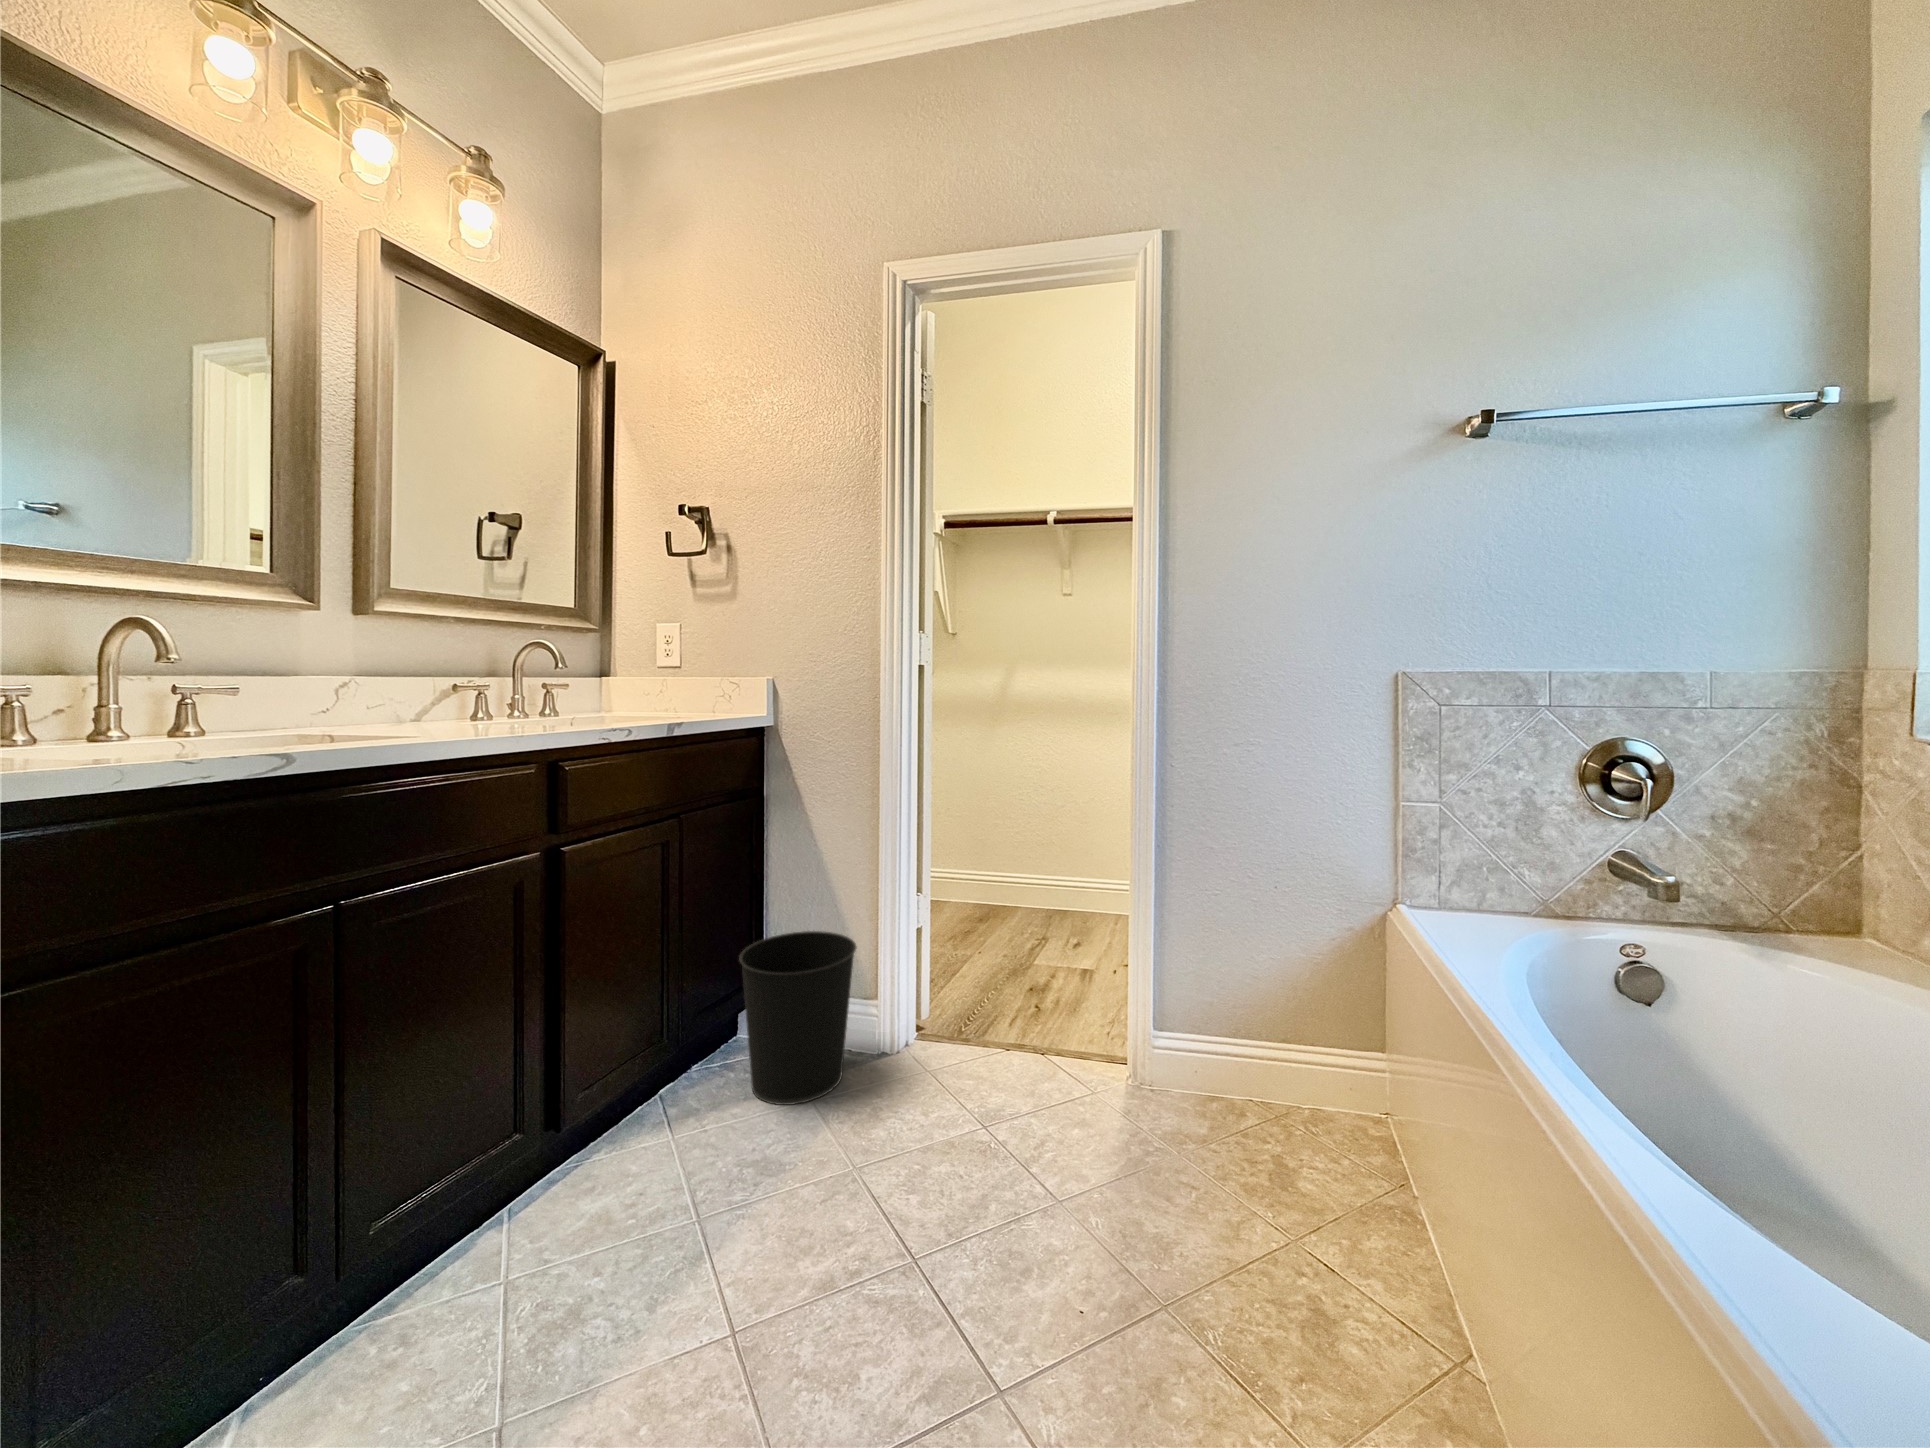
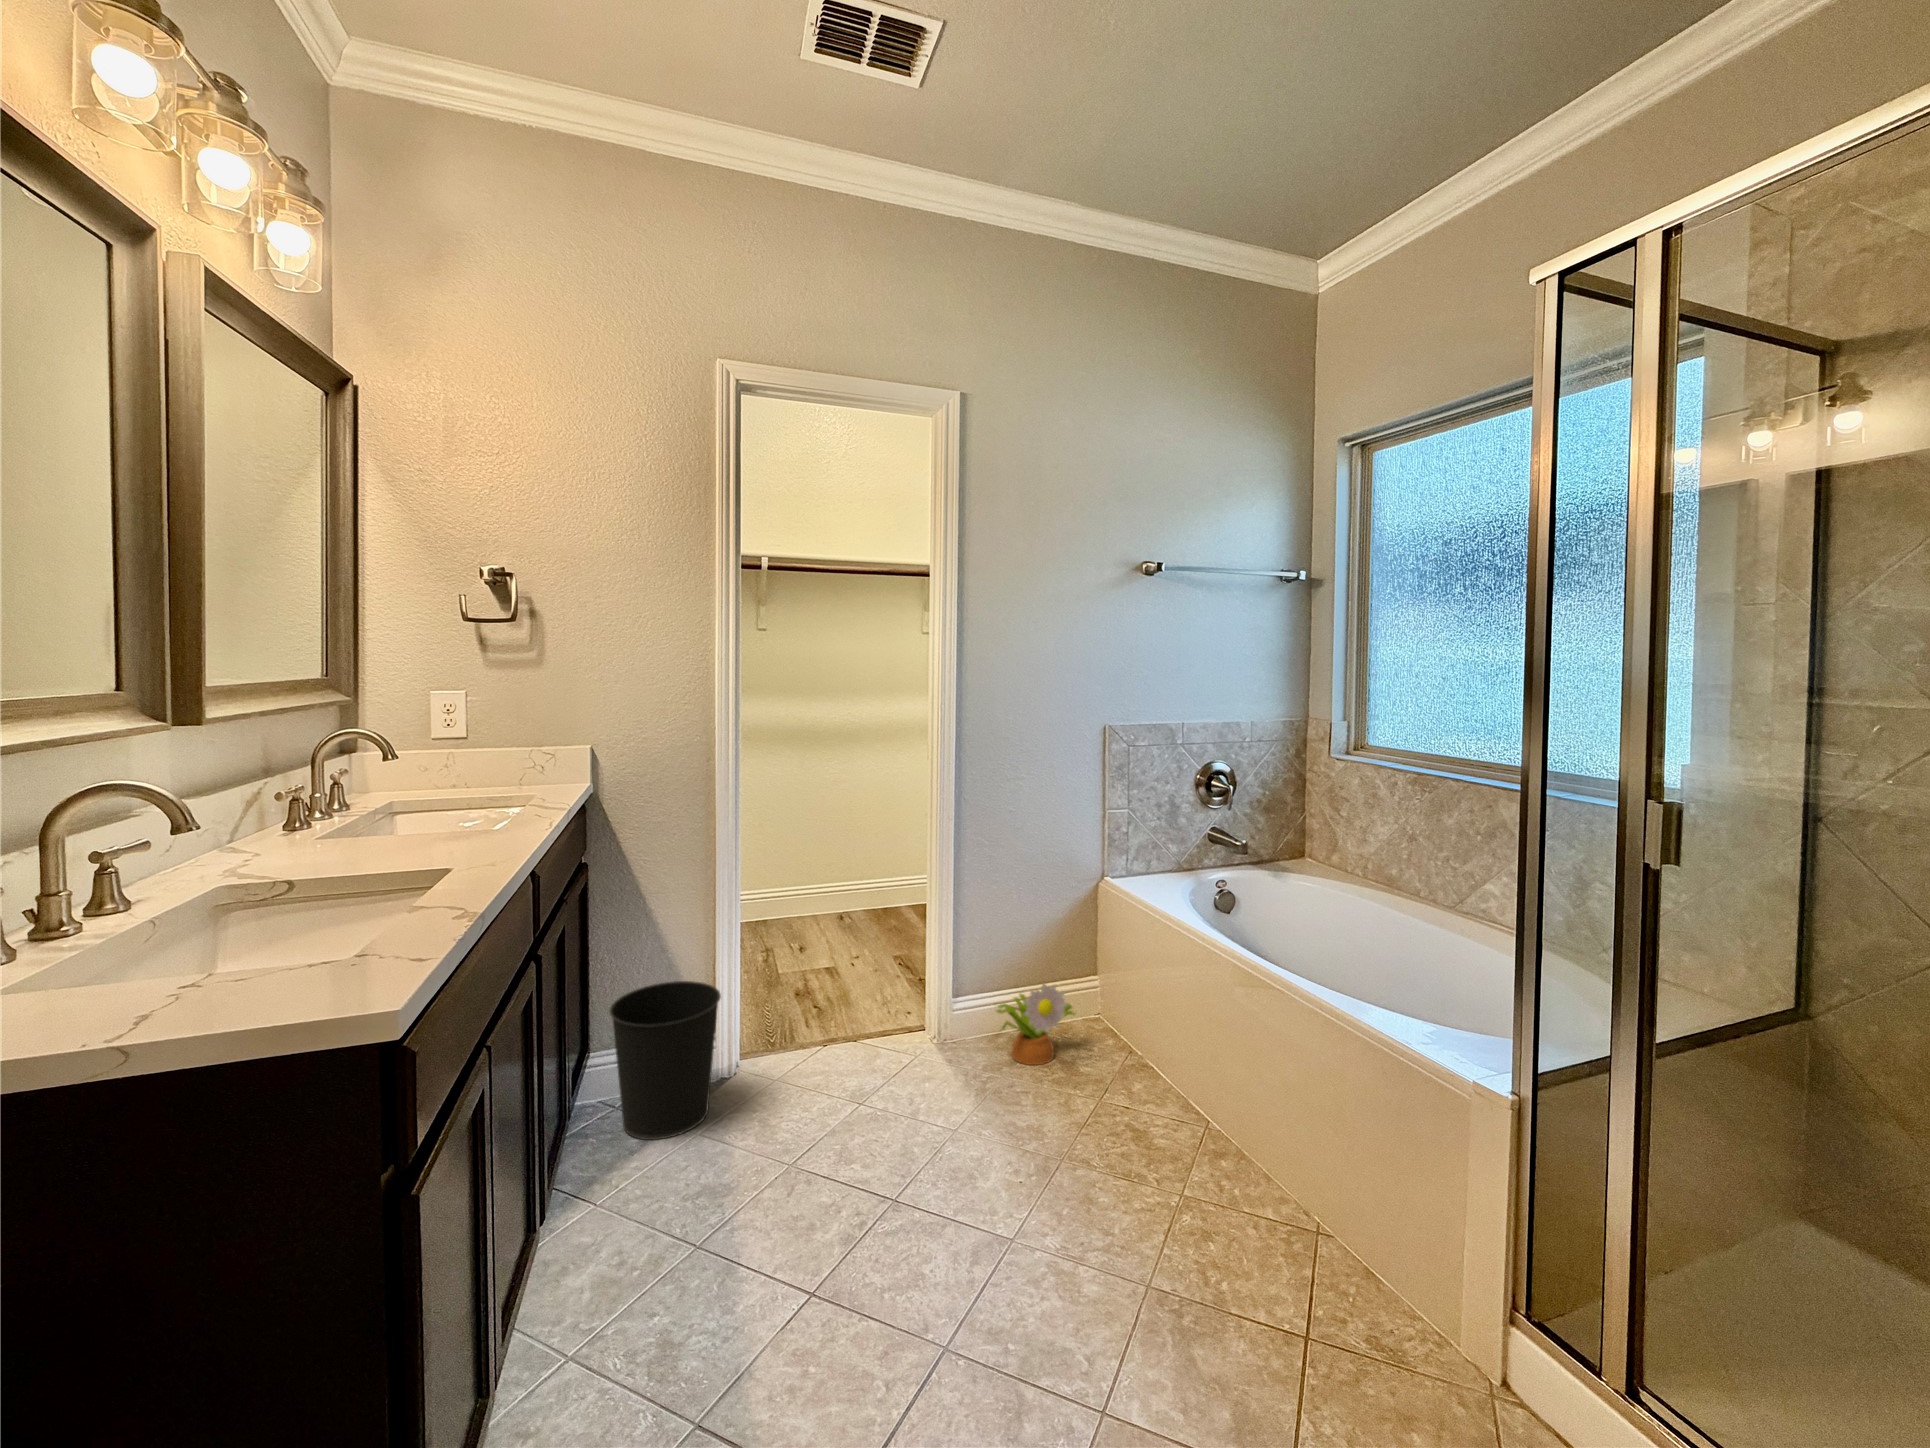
decorative plant: none [1188,1042,1325,1169] -> present [996,983,1075,1065]

